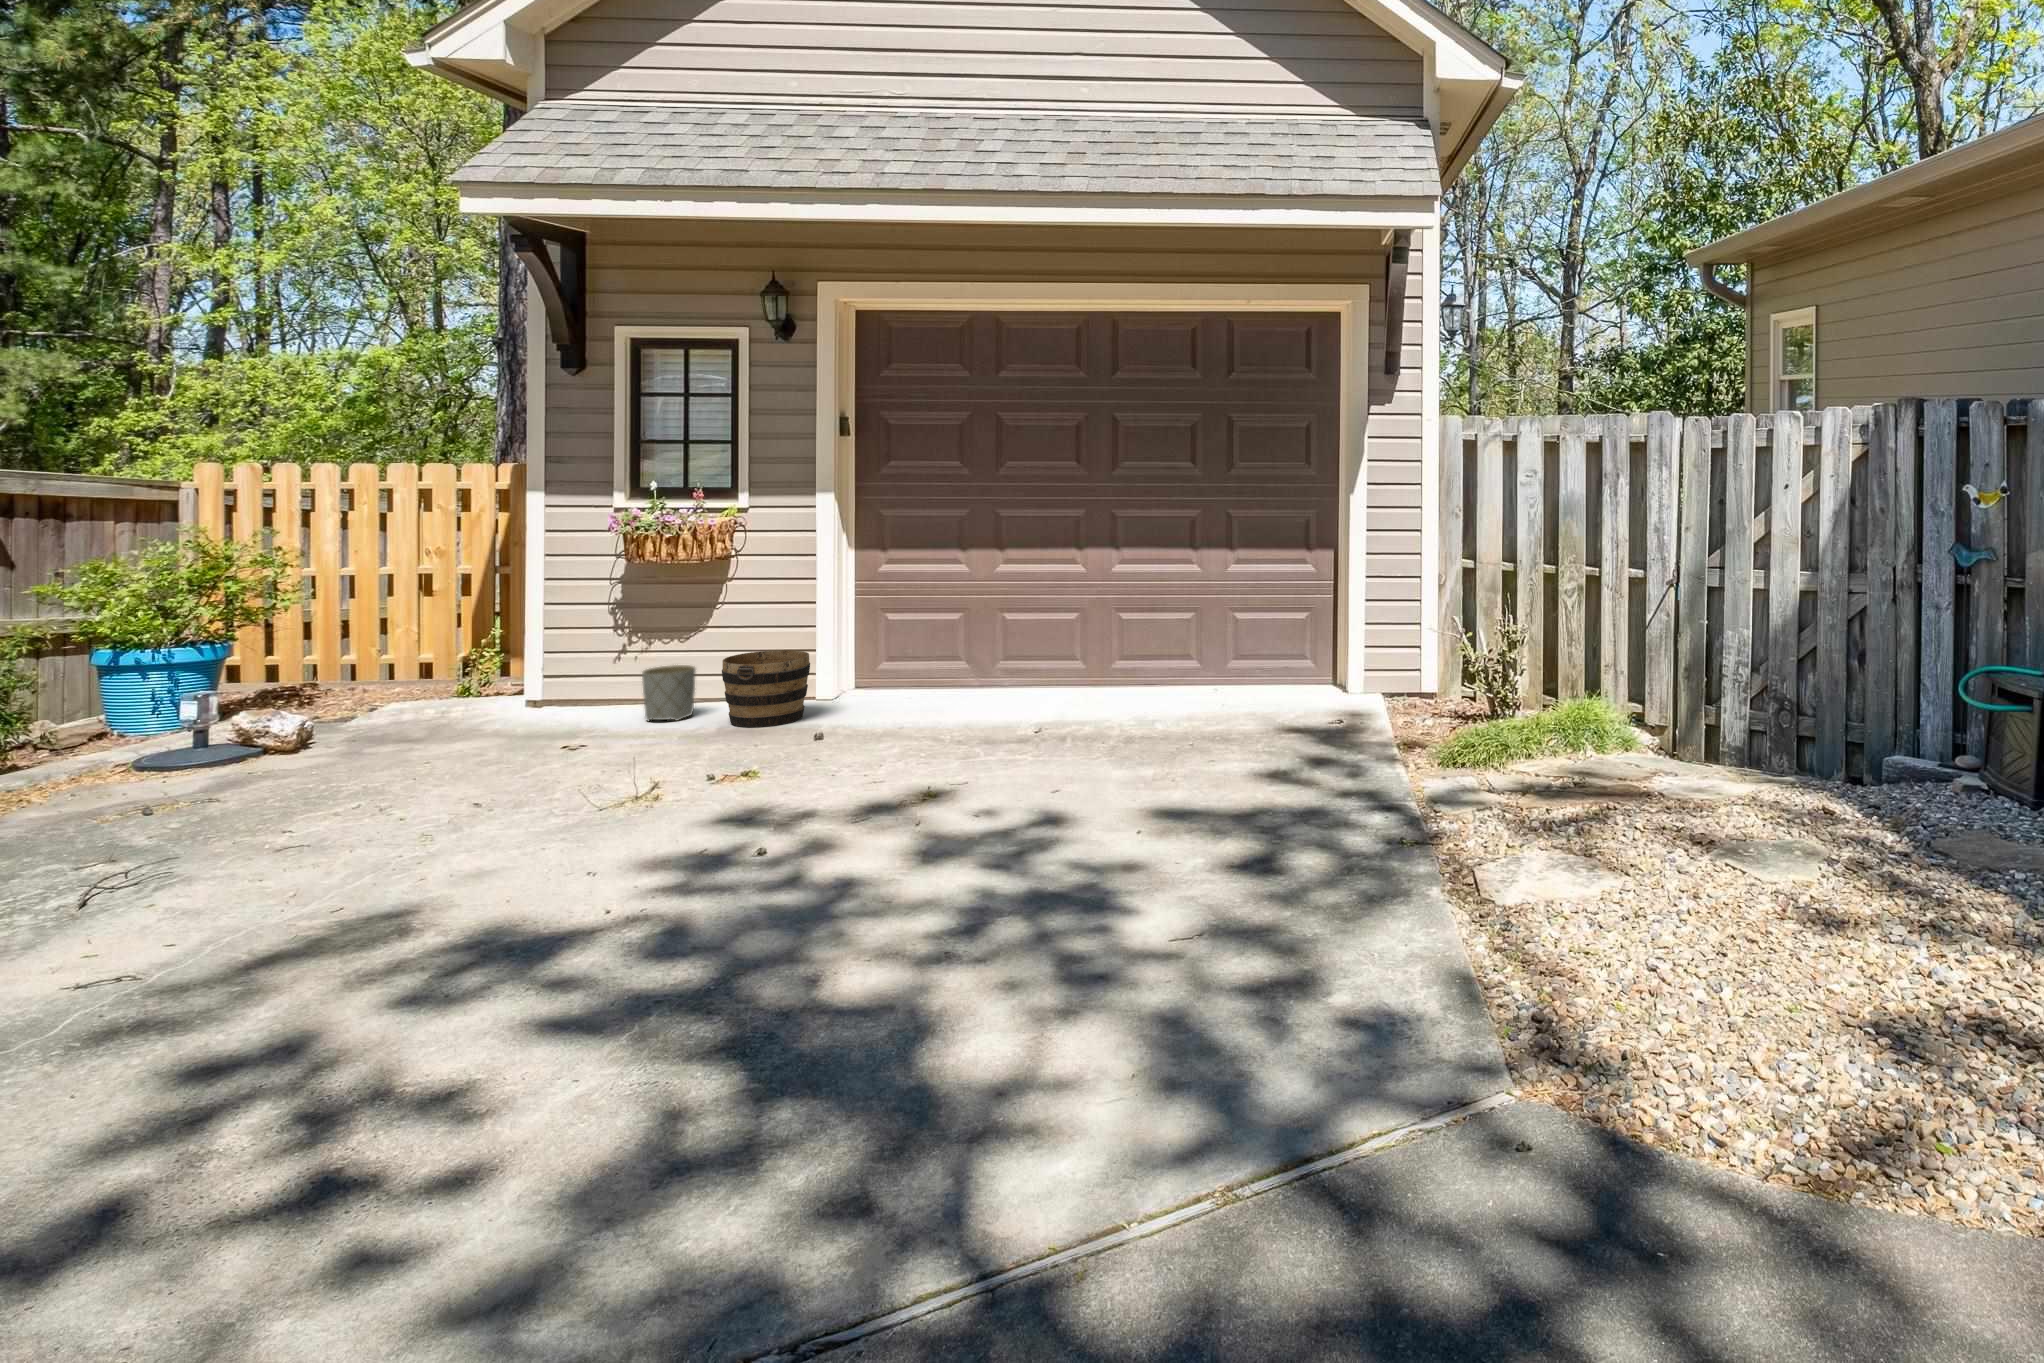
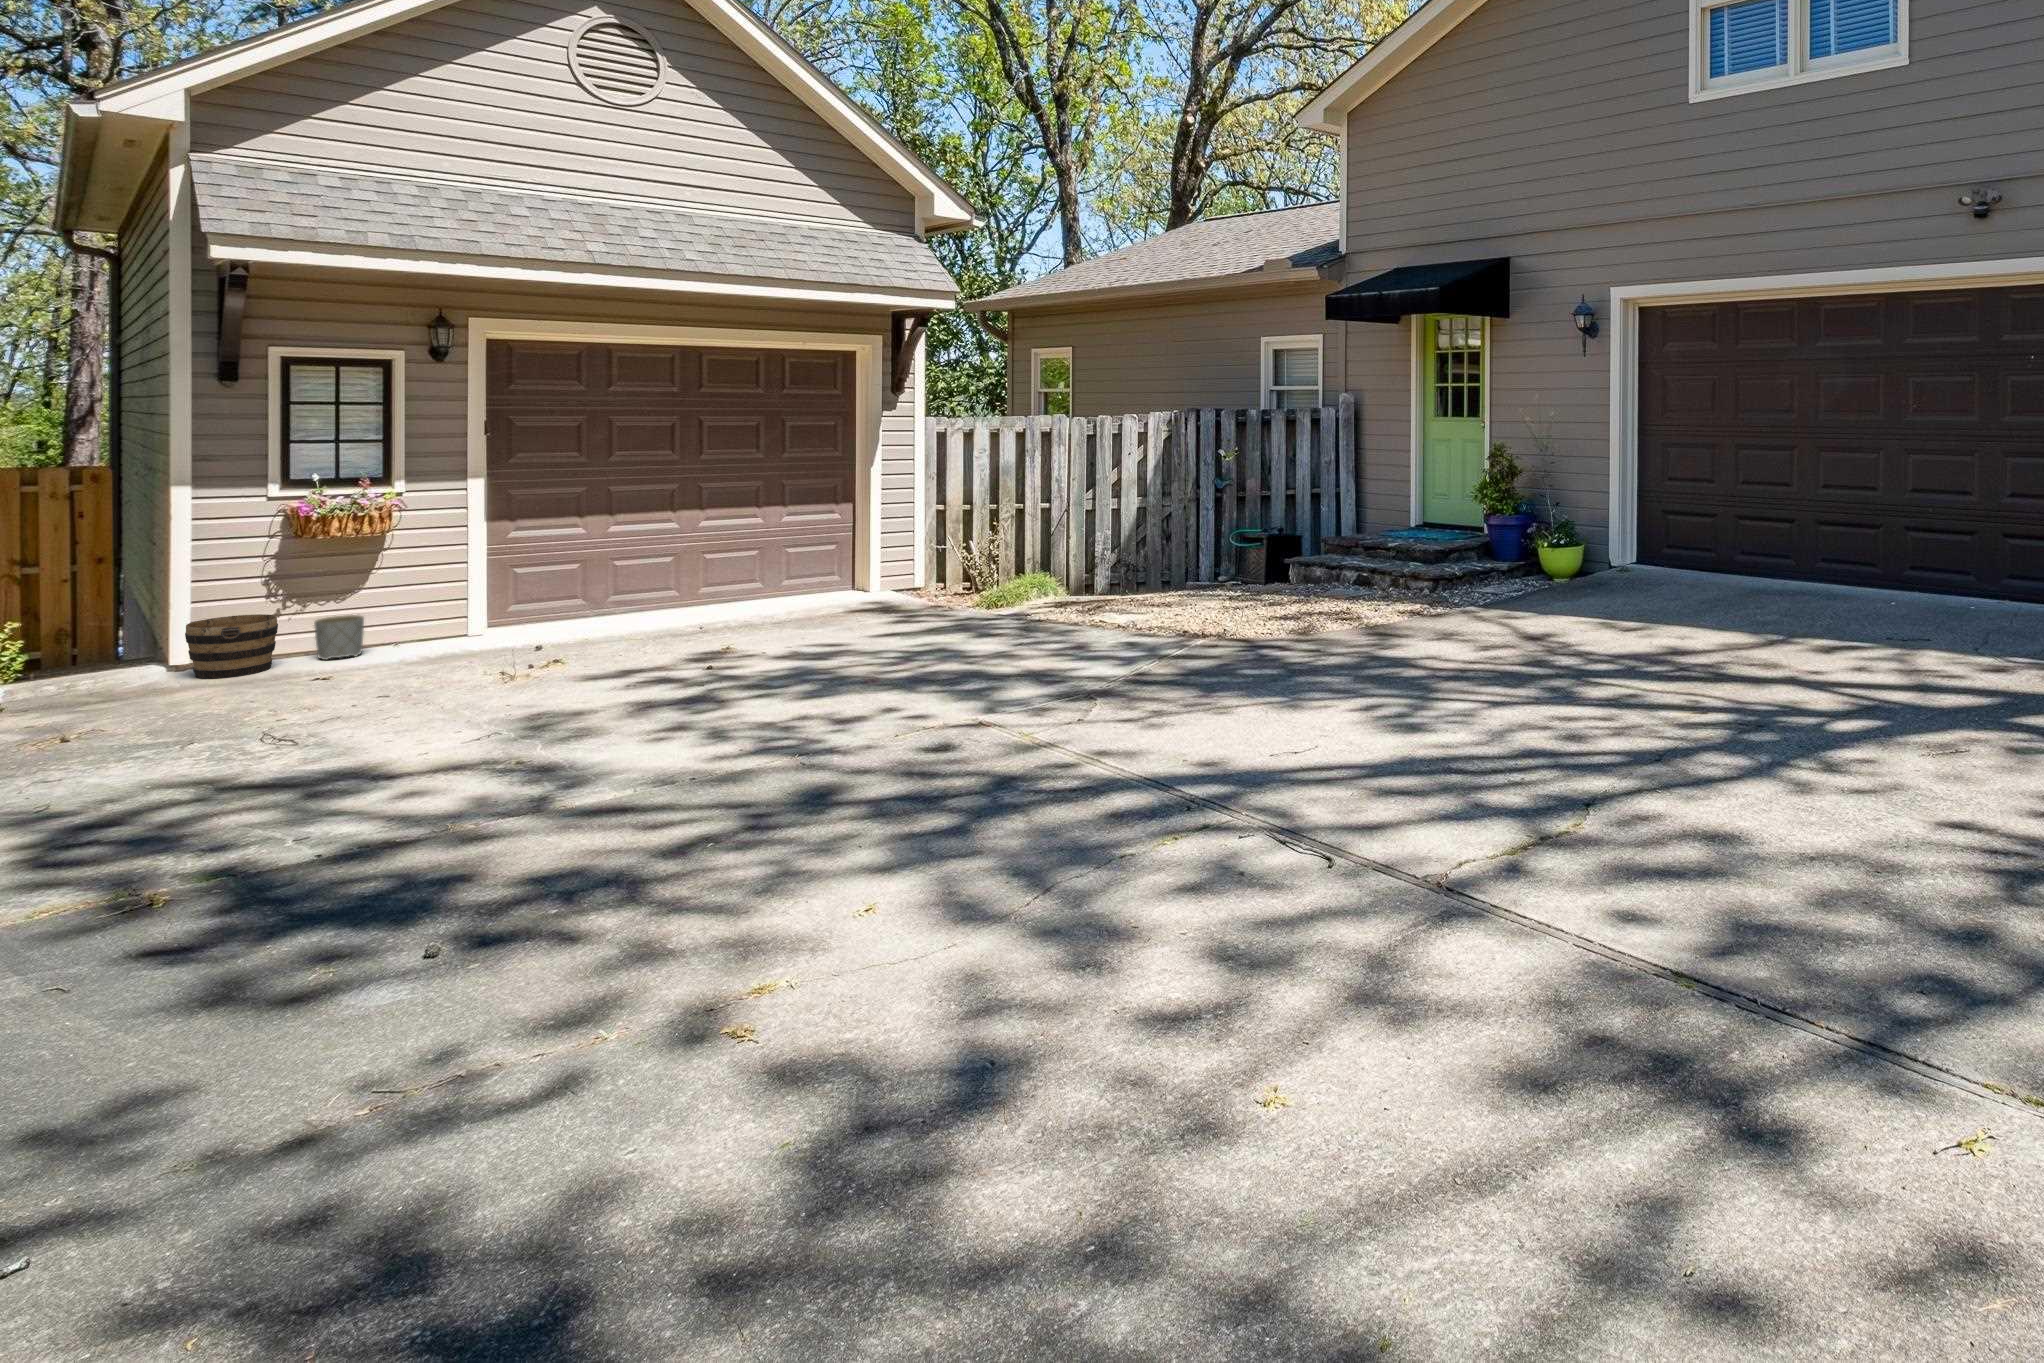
bucket: present [722,650,810,727] -> present [185,614,278,678]

